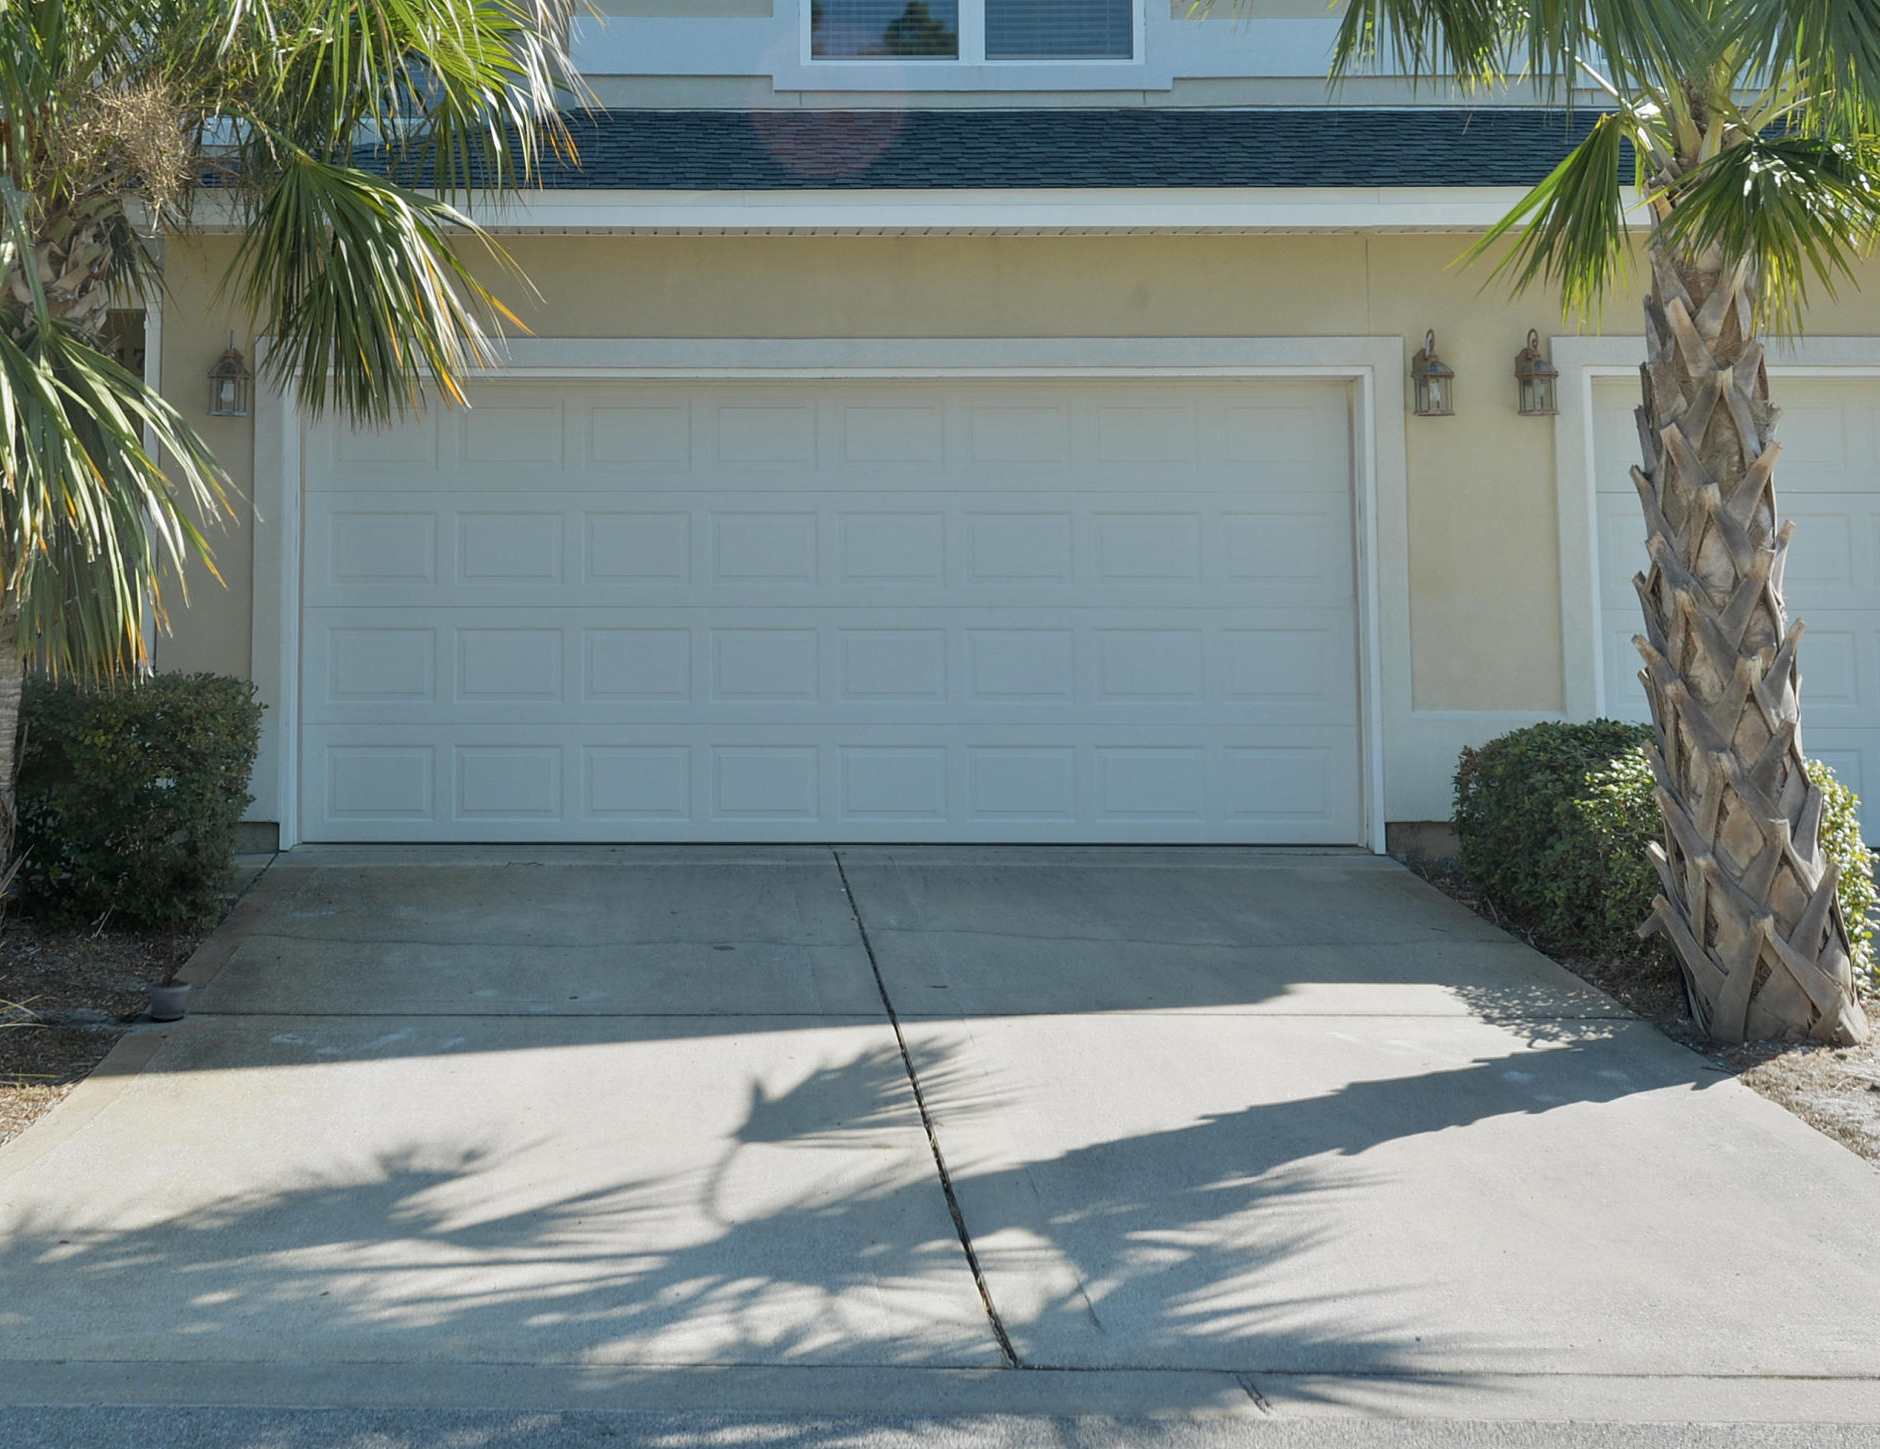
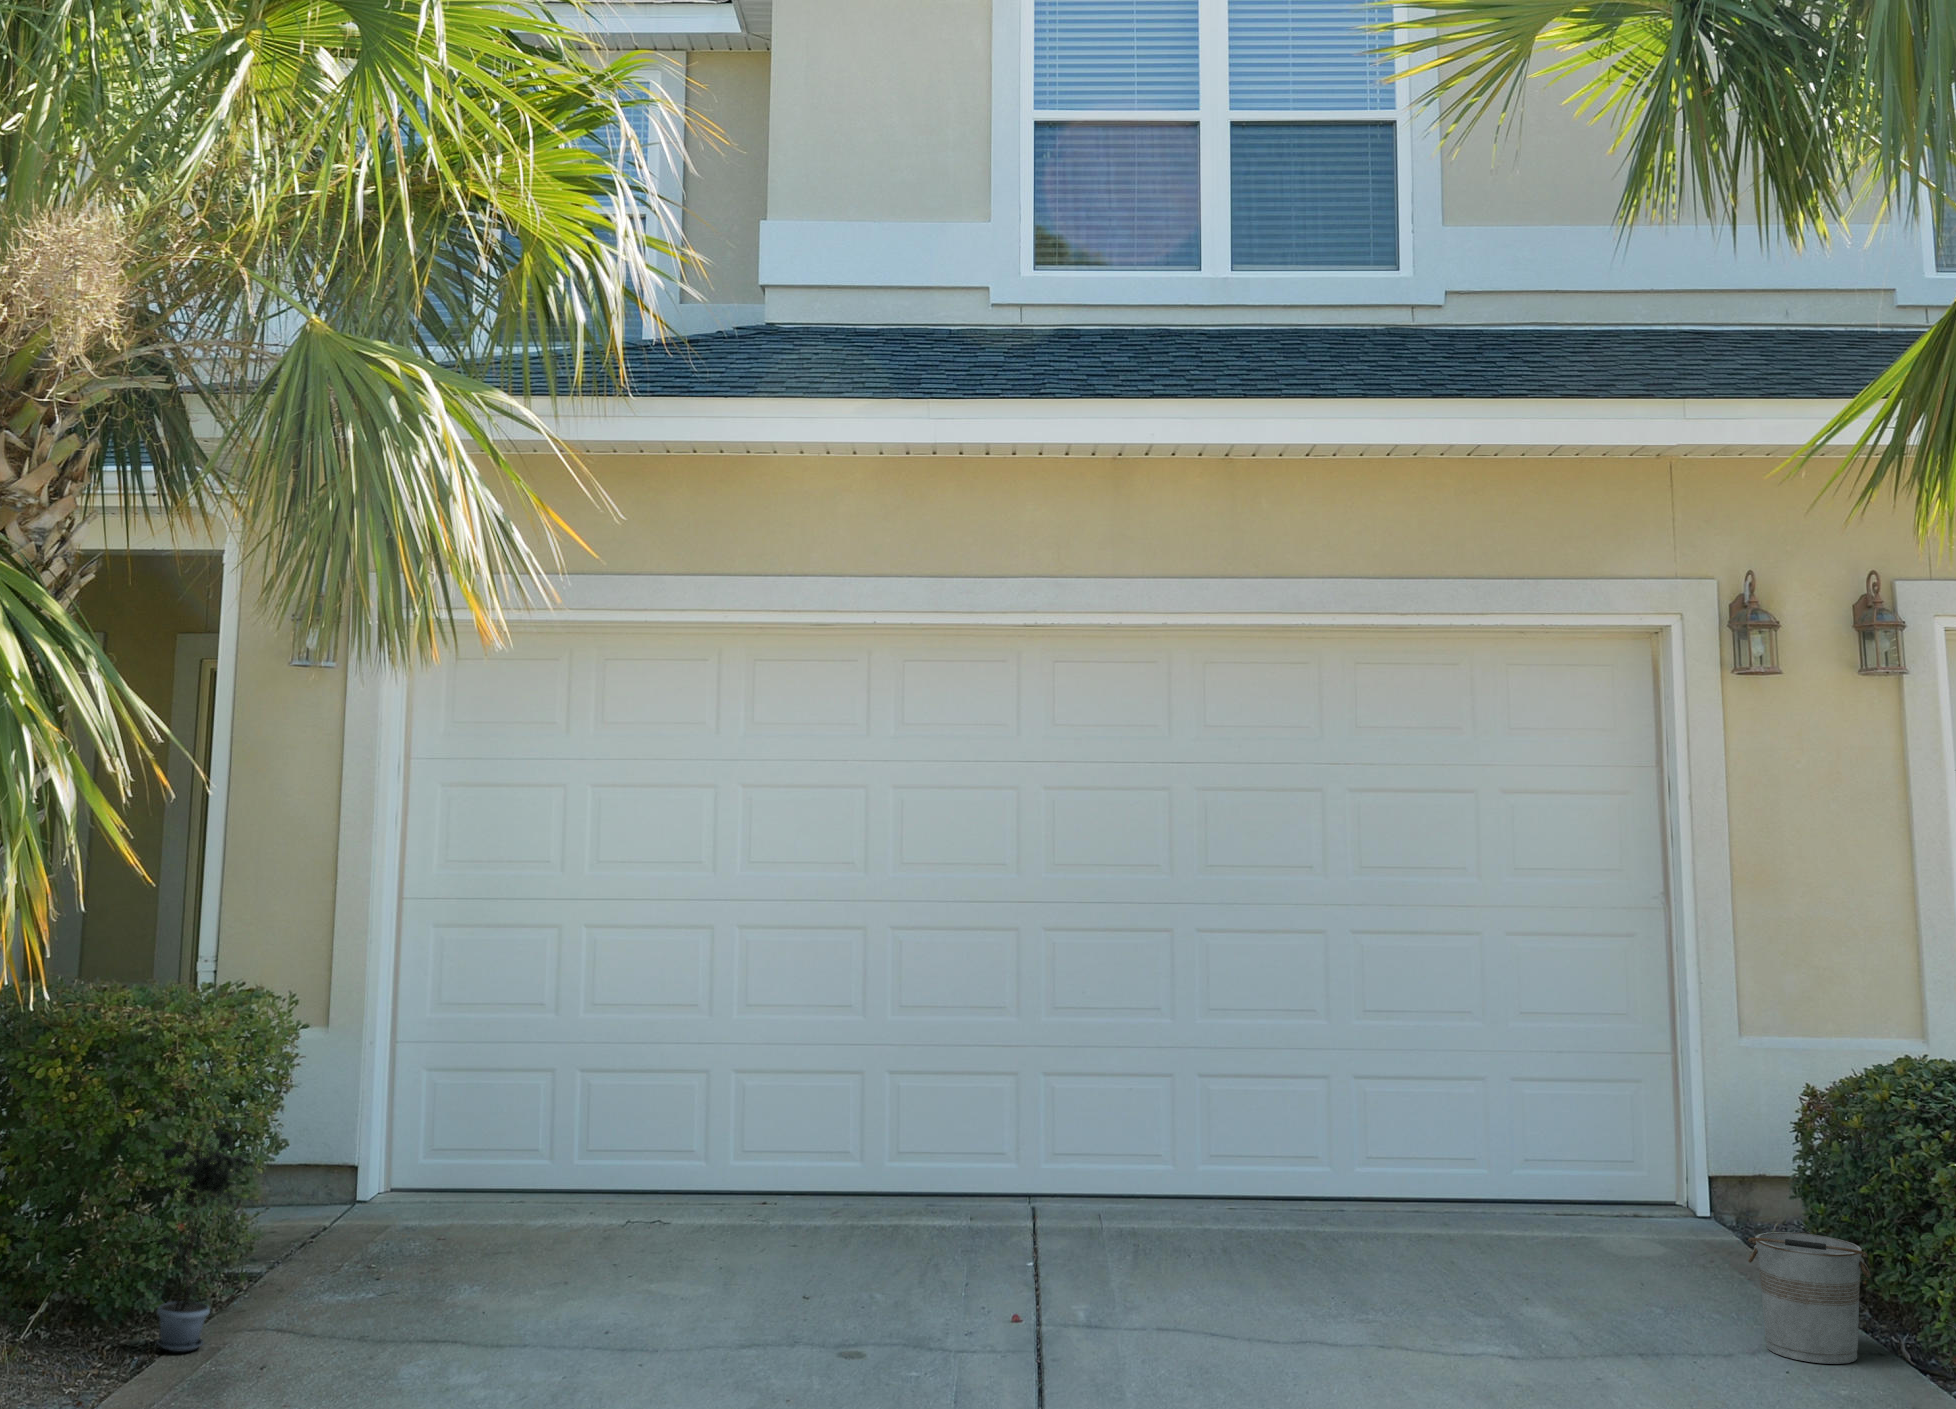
bucket: none [1415,857,1506,952] -> present [1748,1232,1871,1364]

